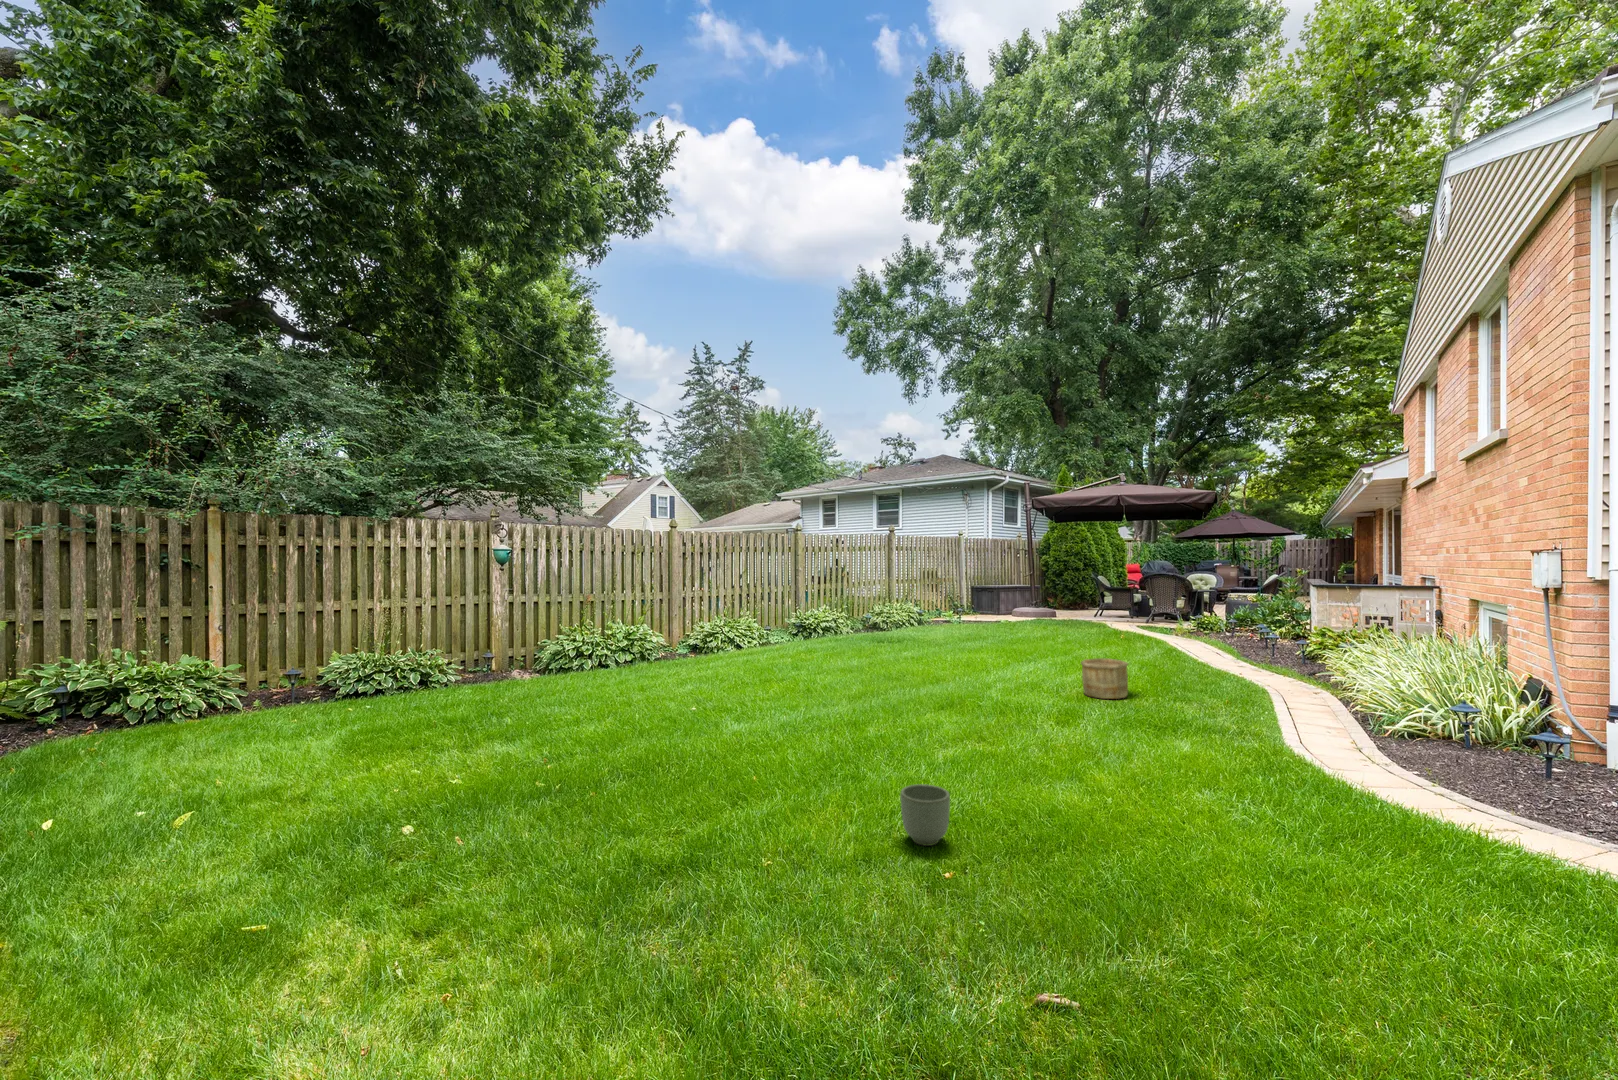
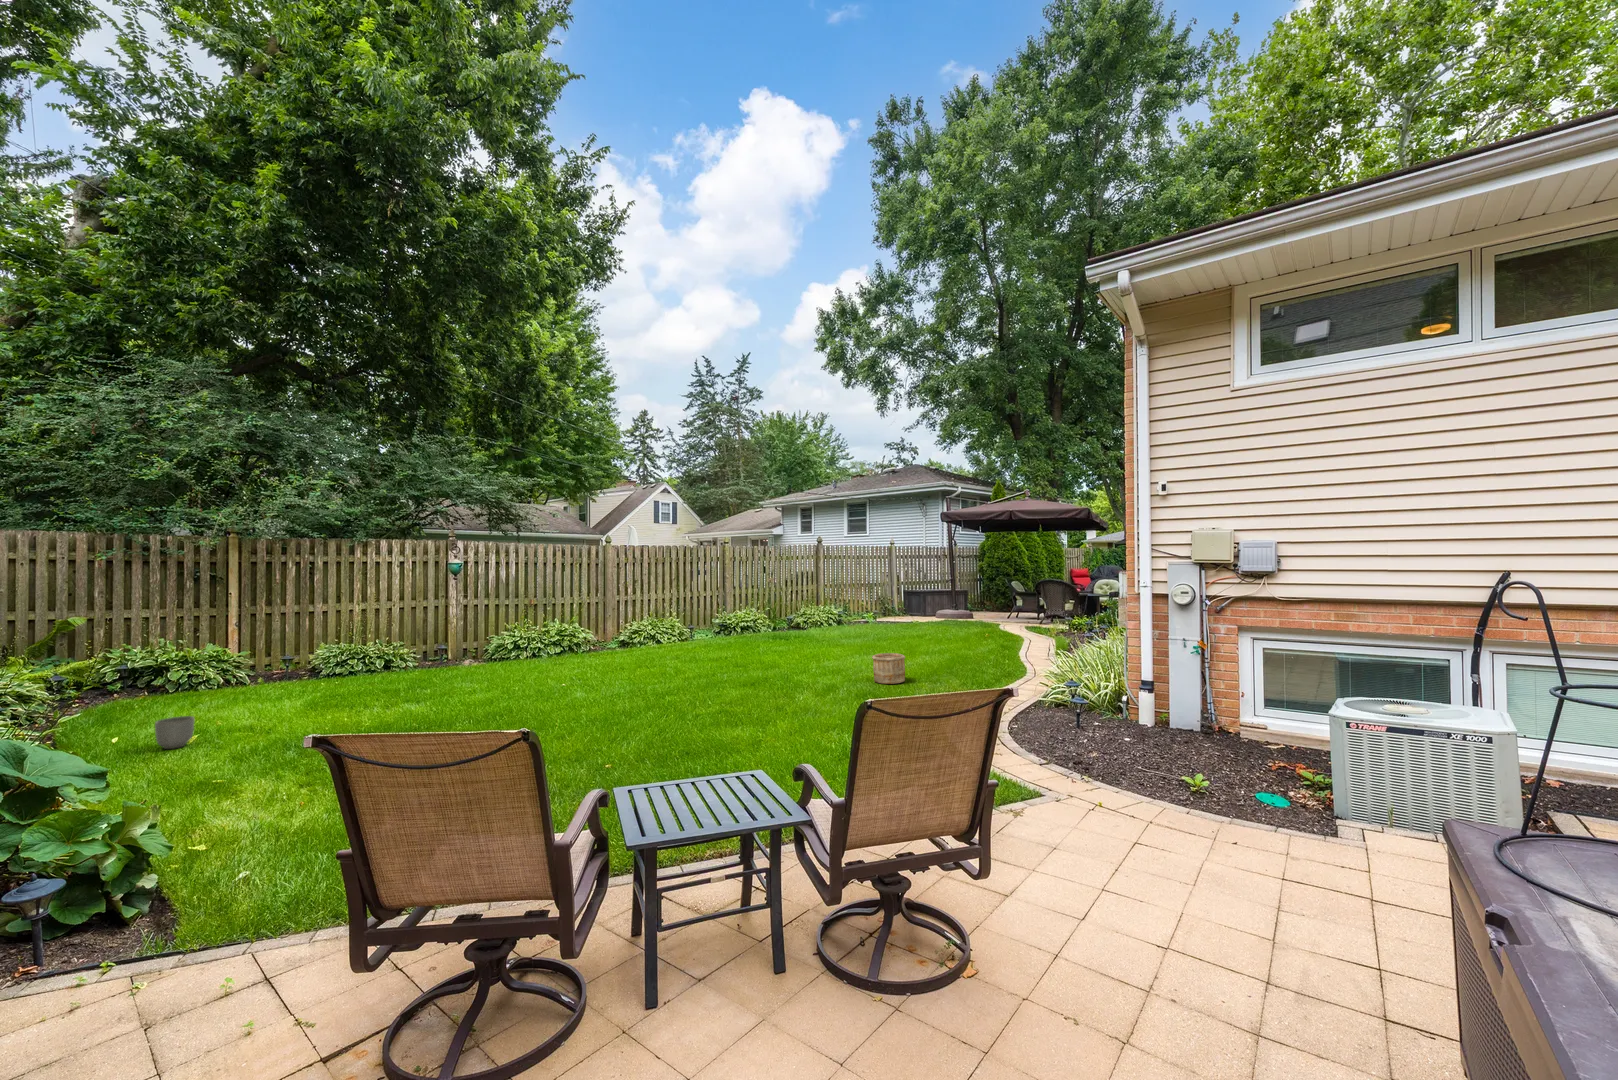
planter: present [900,784,950,846] -> present [155,716,195,749]

